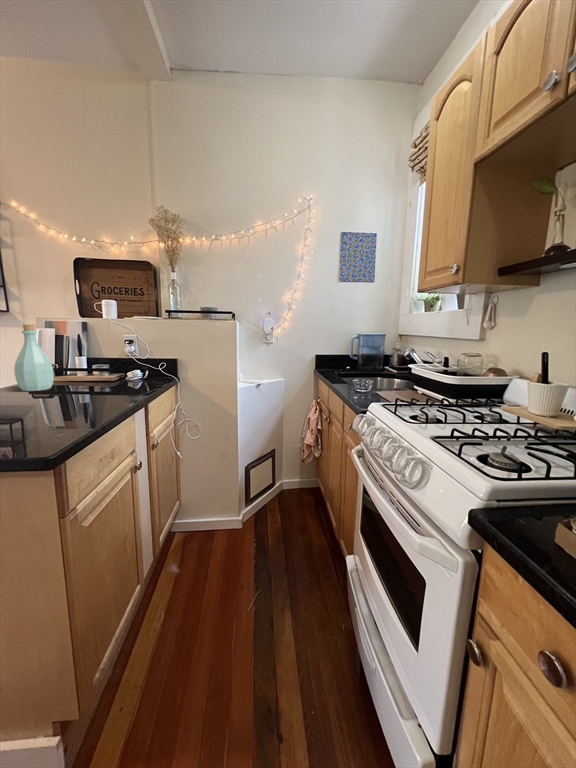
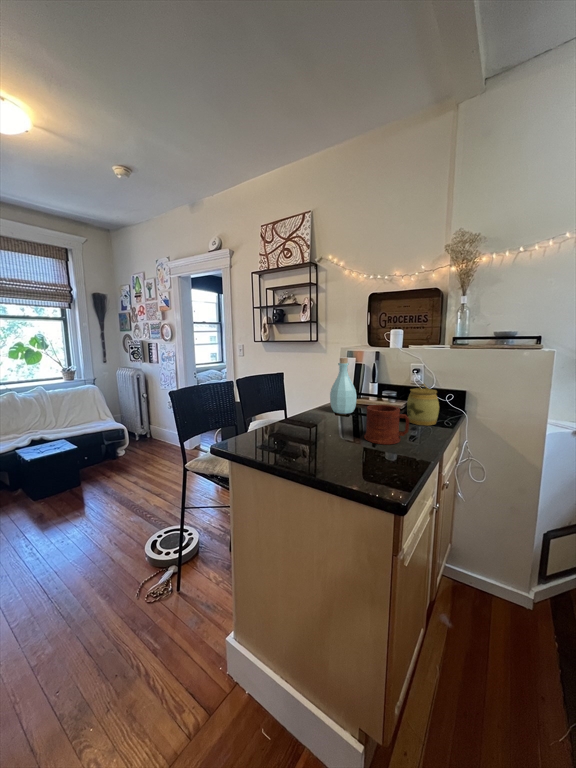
jar: none [112,350,144,391] -> present [407,384,439,425]
mug: none [51,370,104,410] -> present [364,405,409,444]

